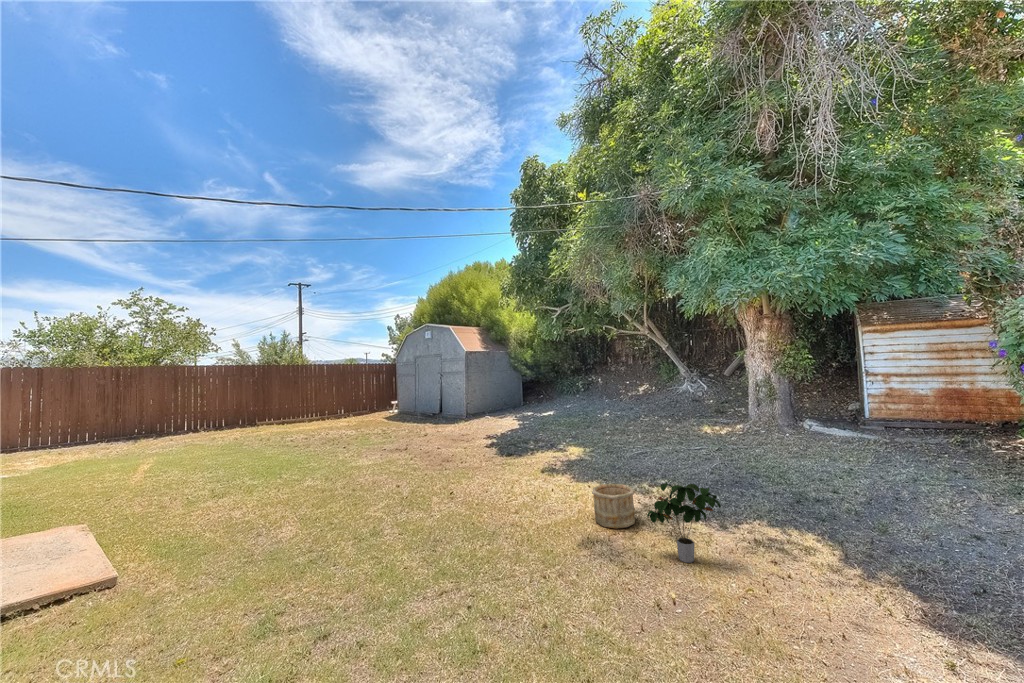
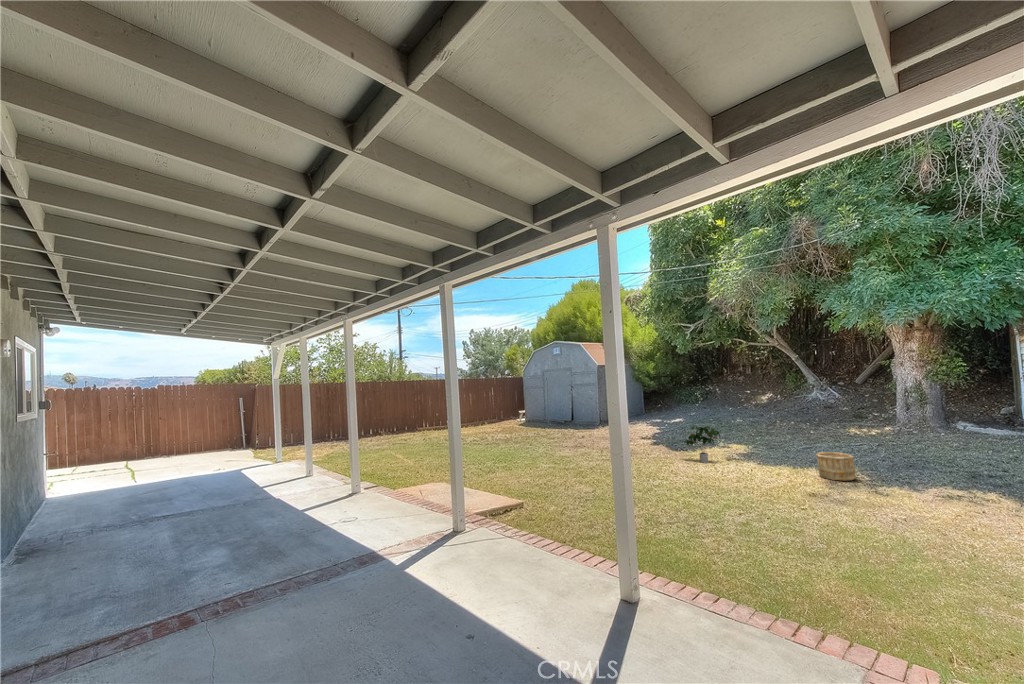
potted plant: present [647,483,721,563] -> present [685,426,720,463]

